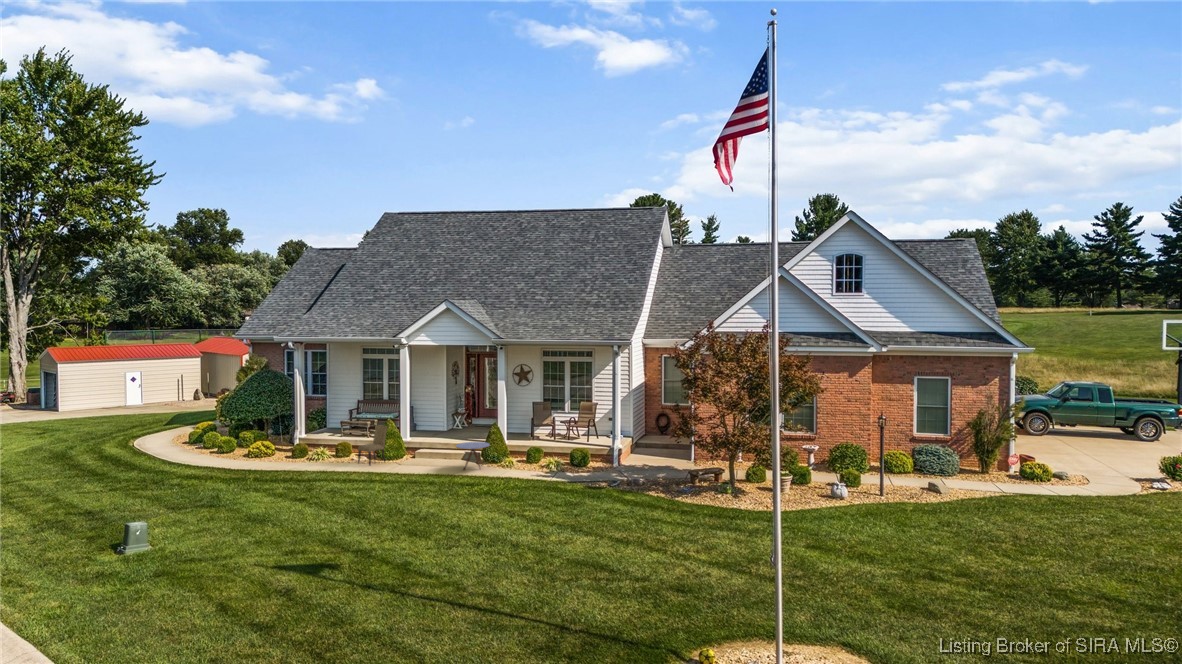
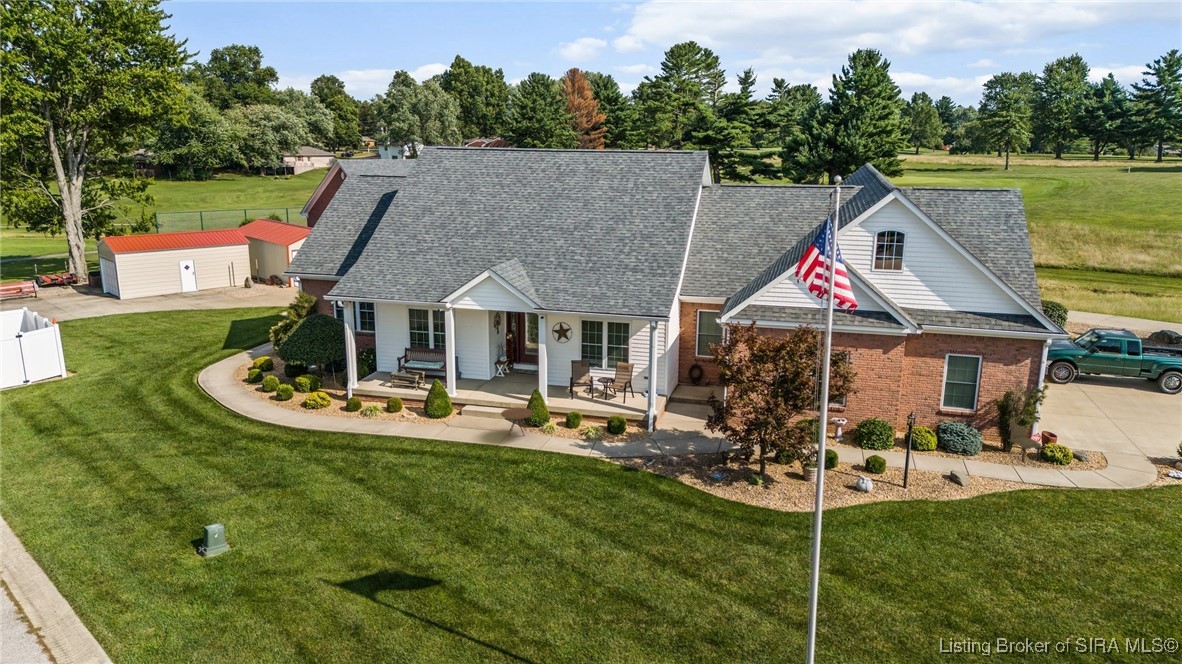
chair: present [358,425,387,465] -> present [1008,418,1041,462]

